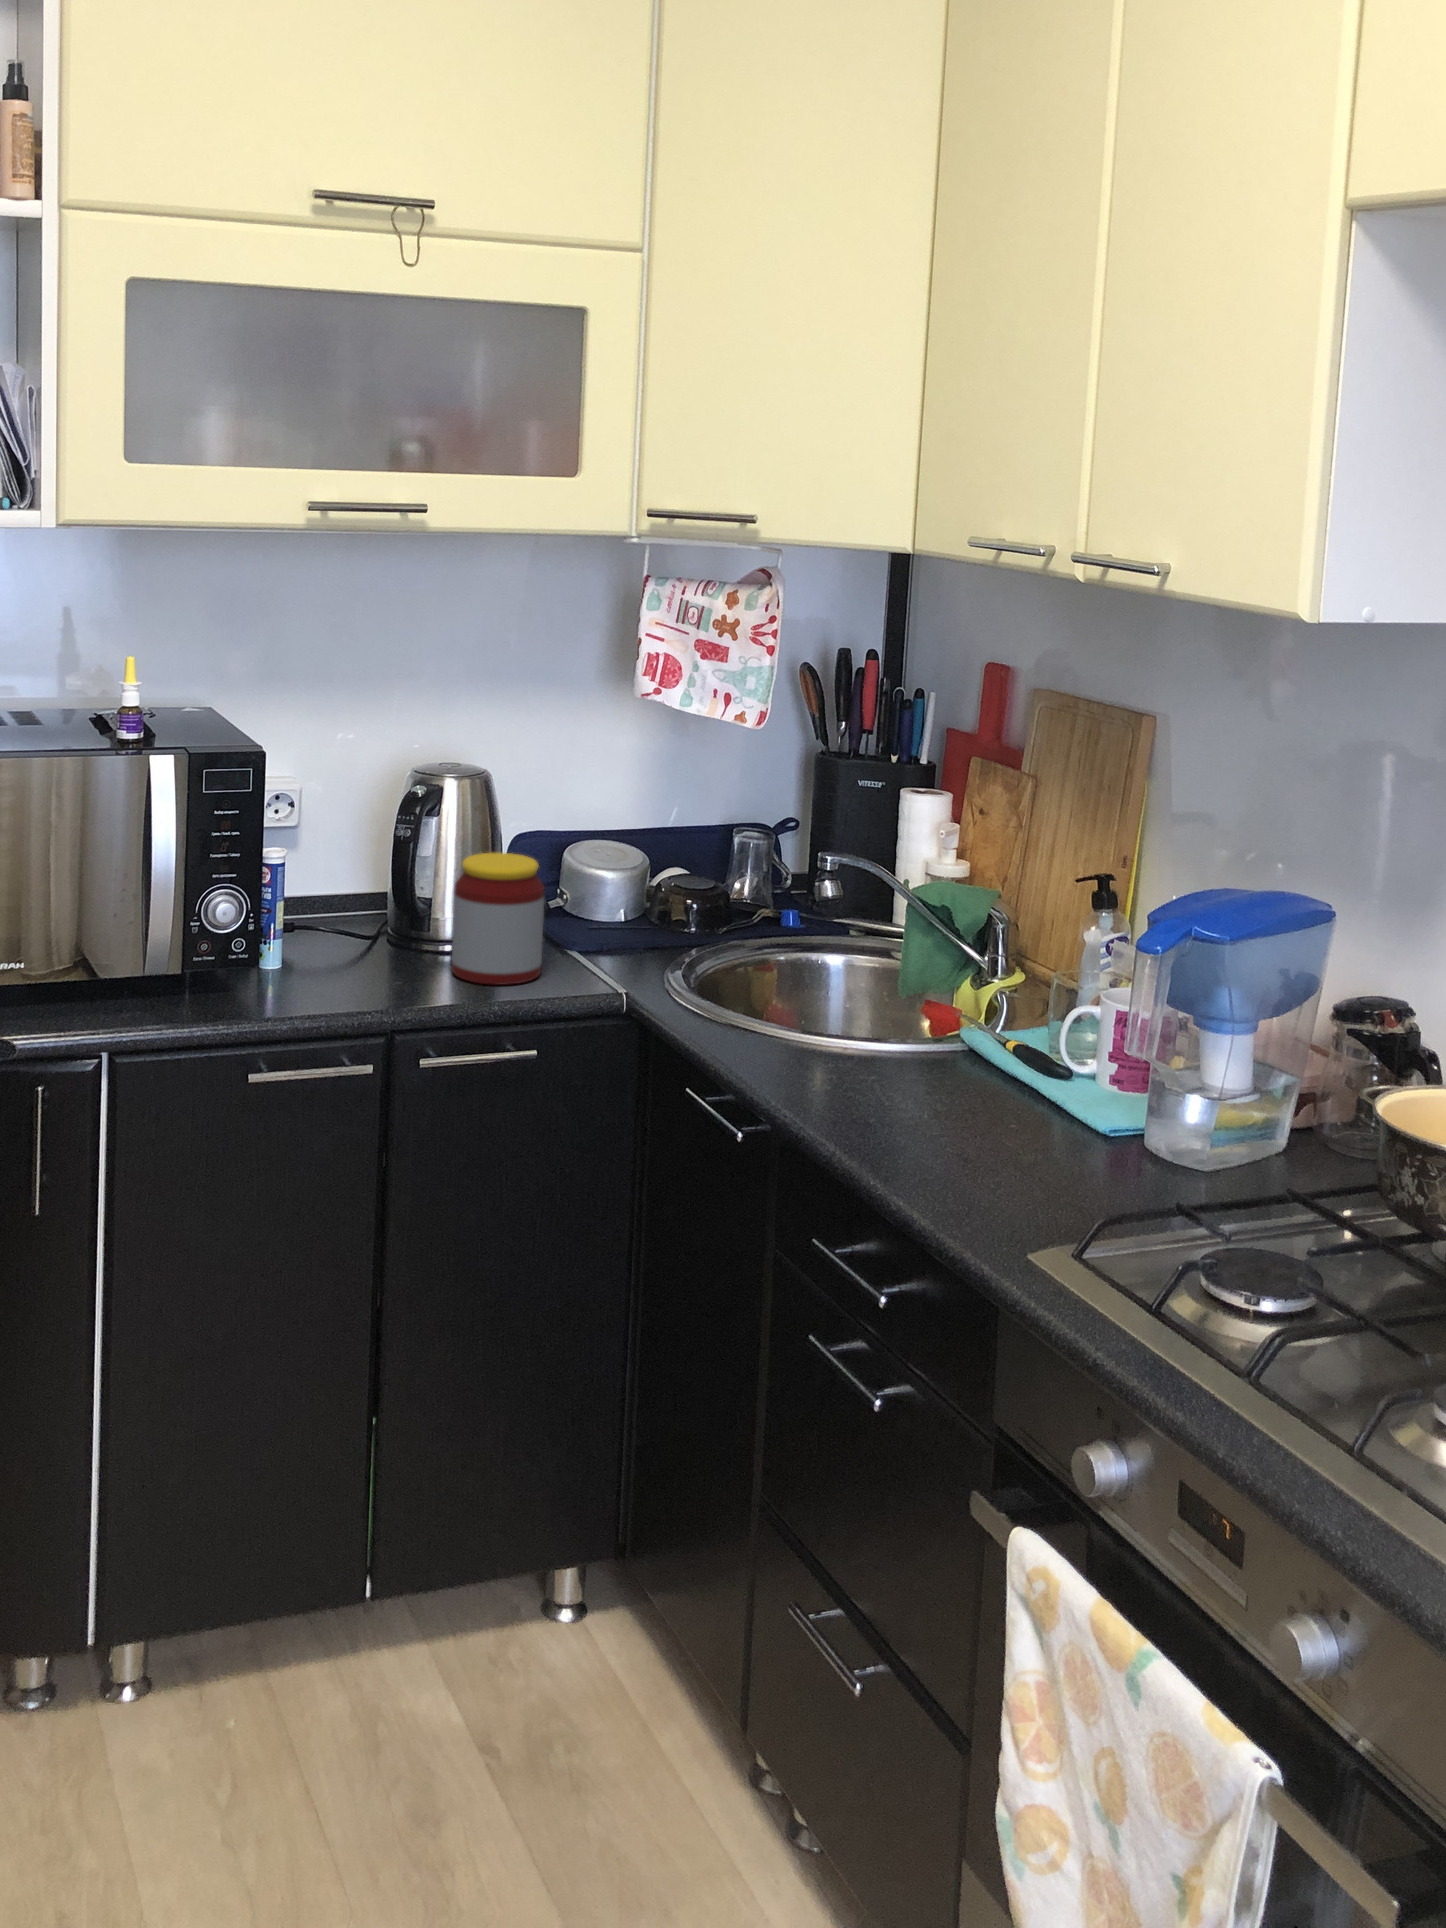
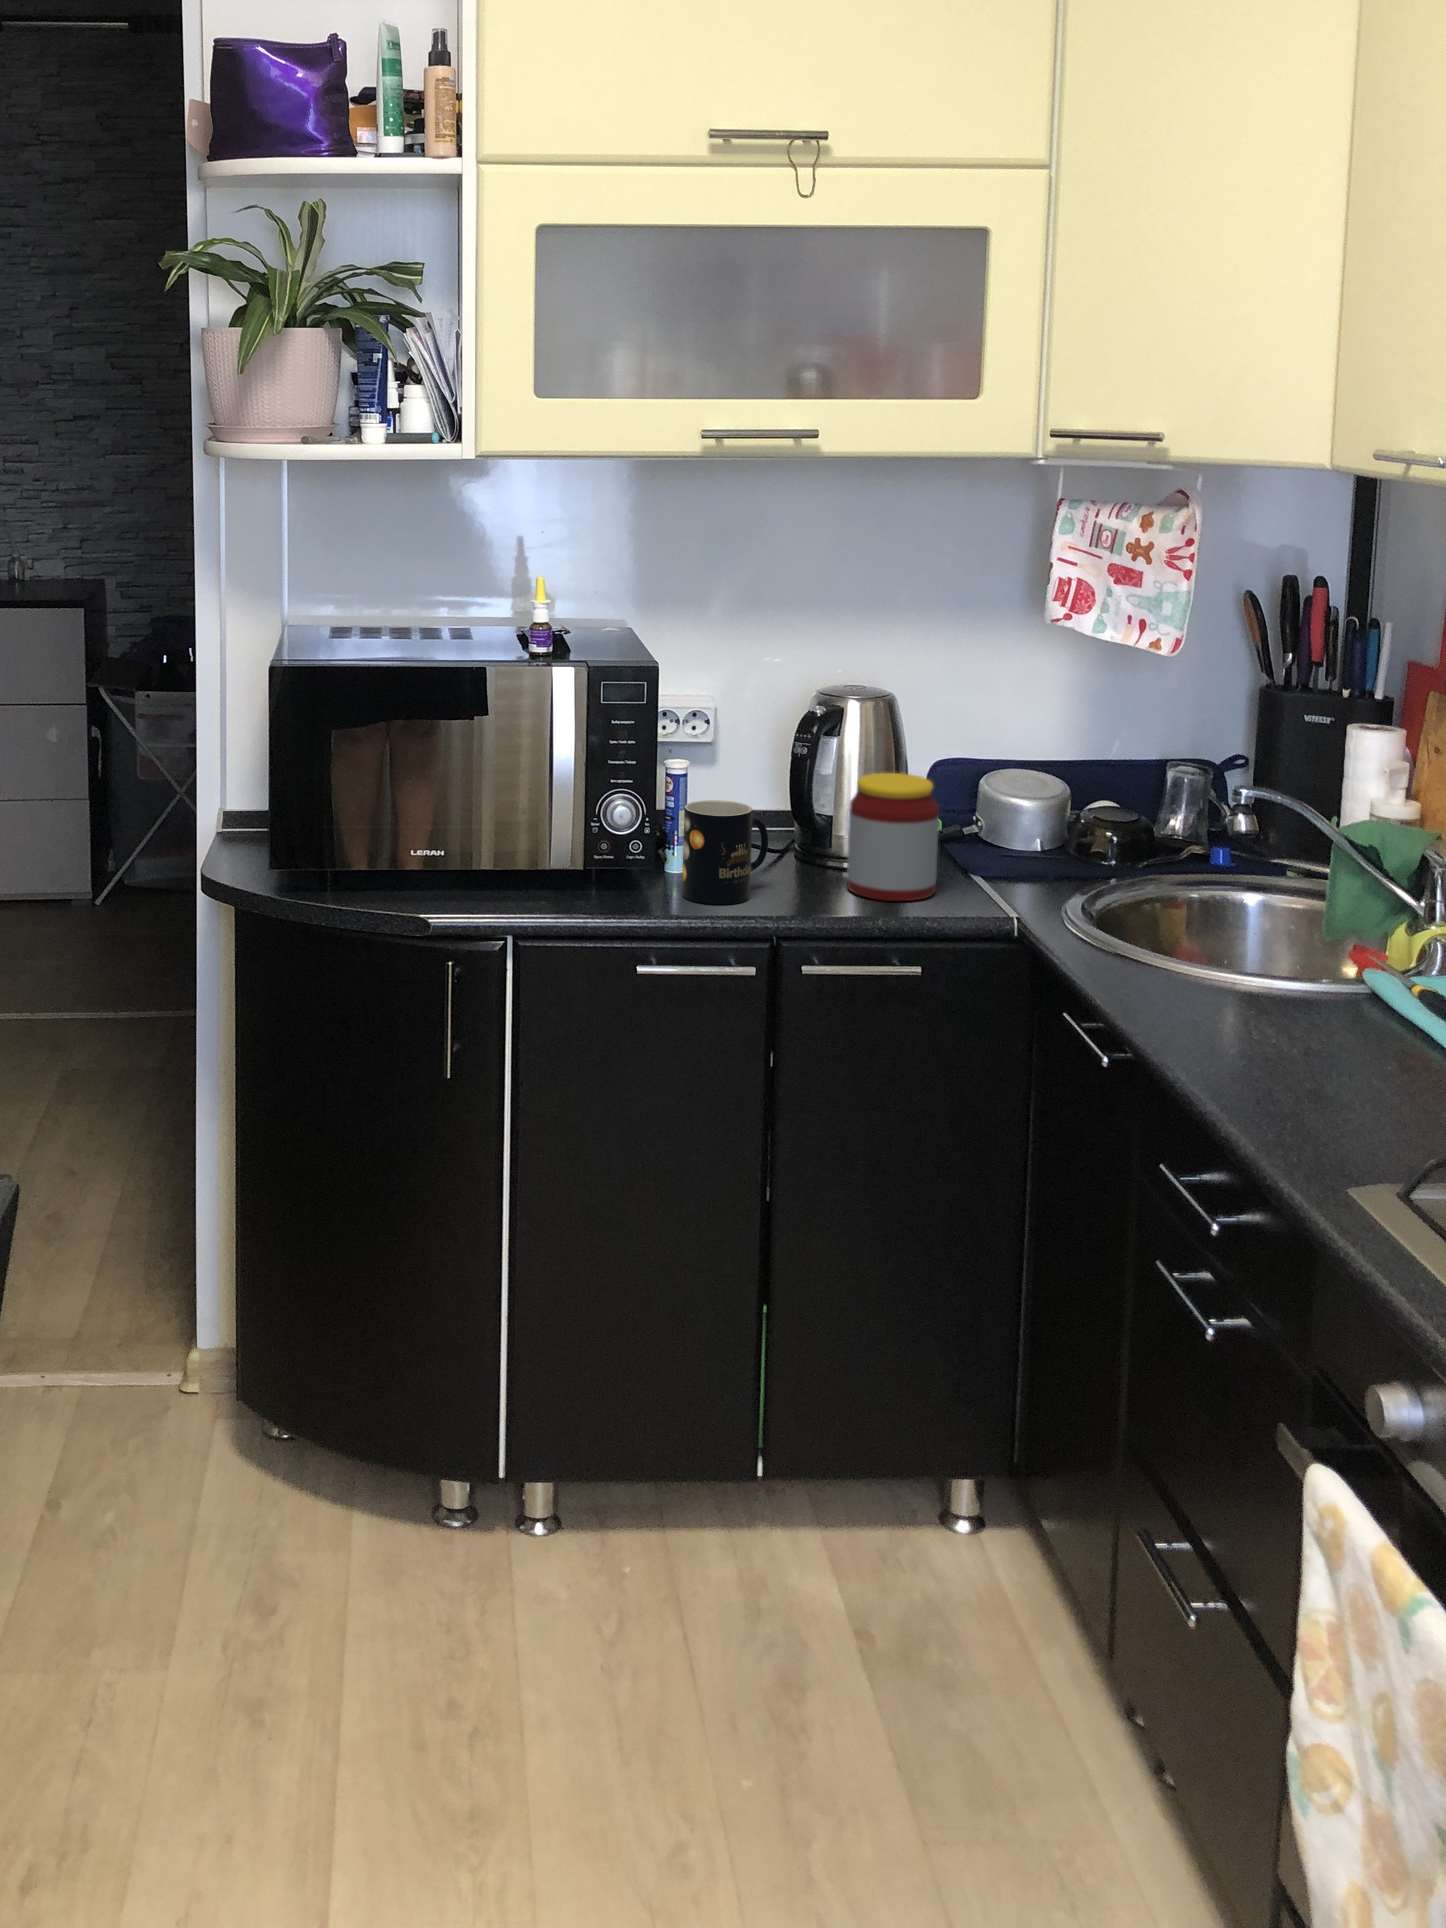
mug: none [286,890,373,1000] -> present [682,800,768,904]

